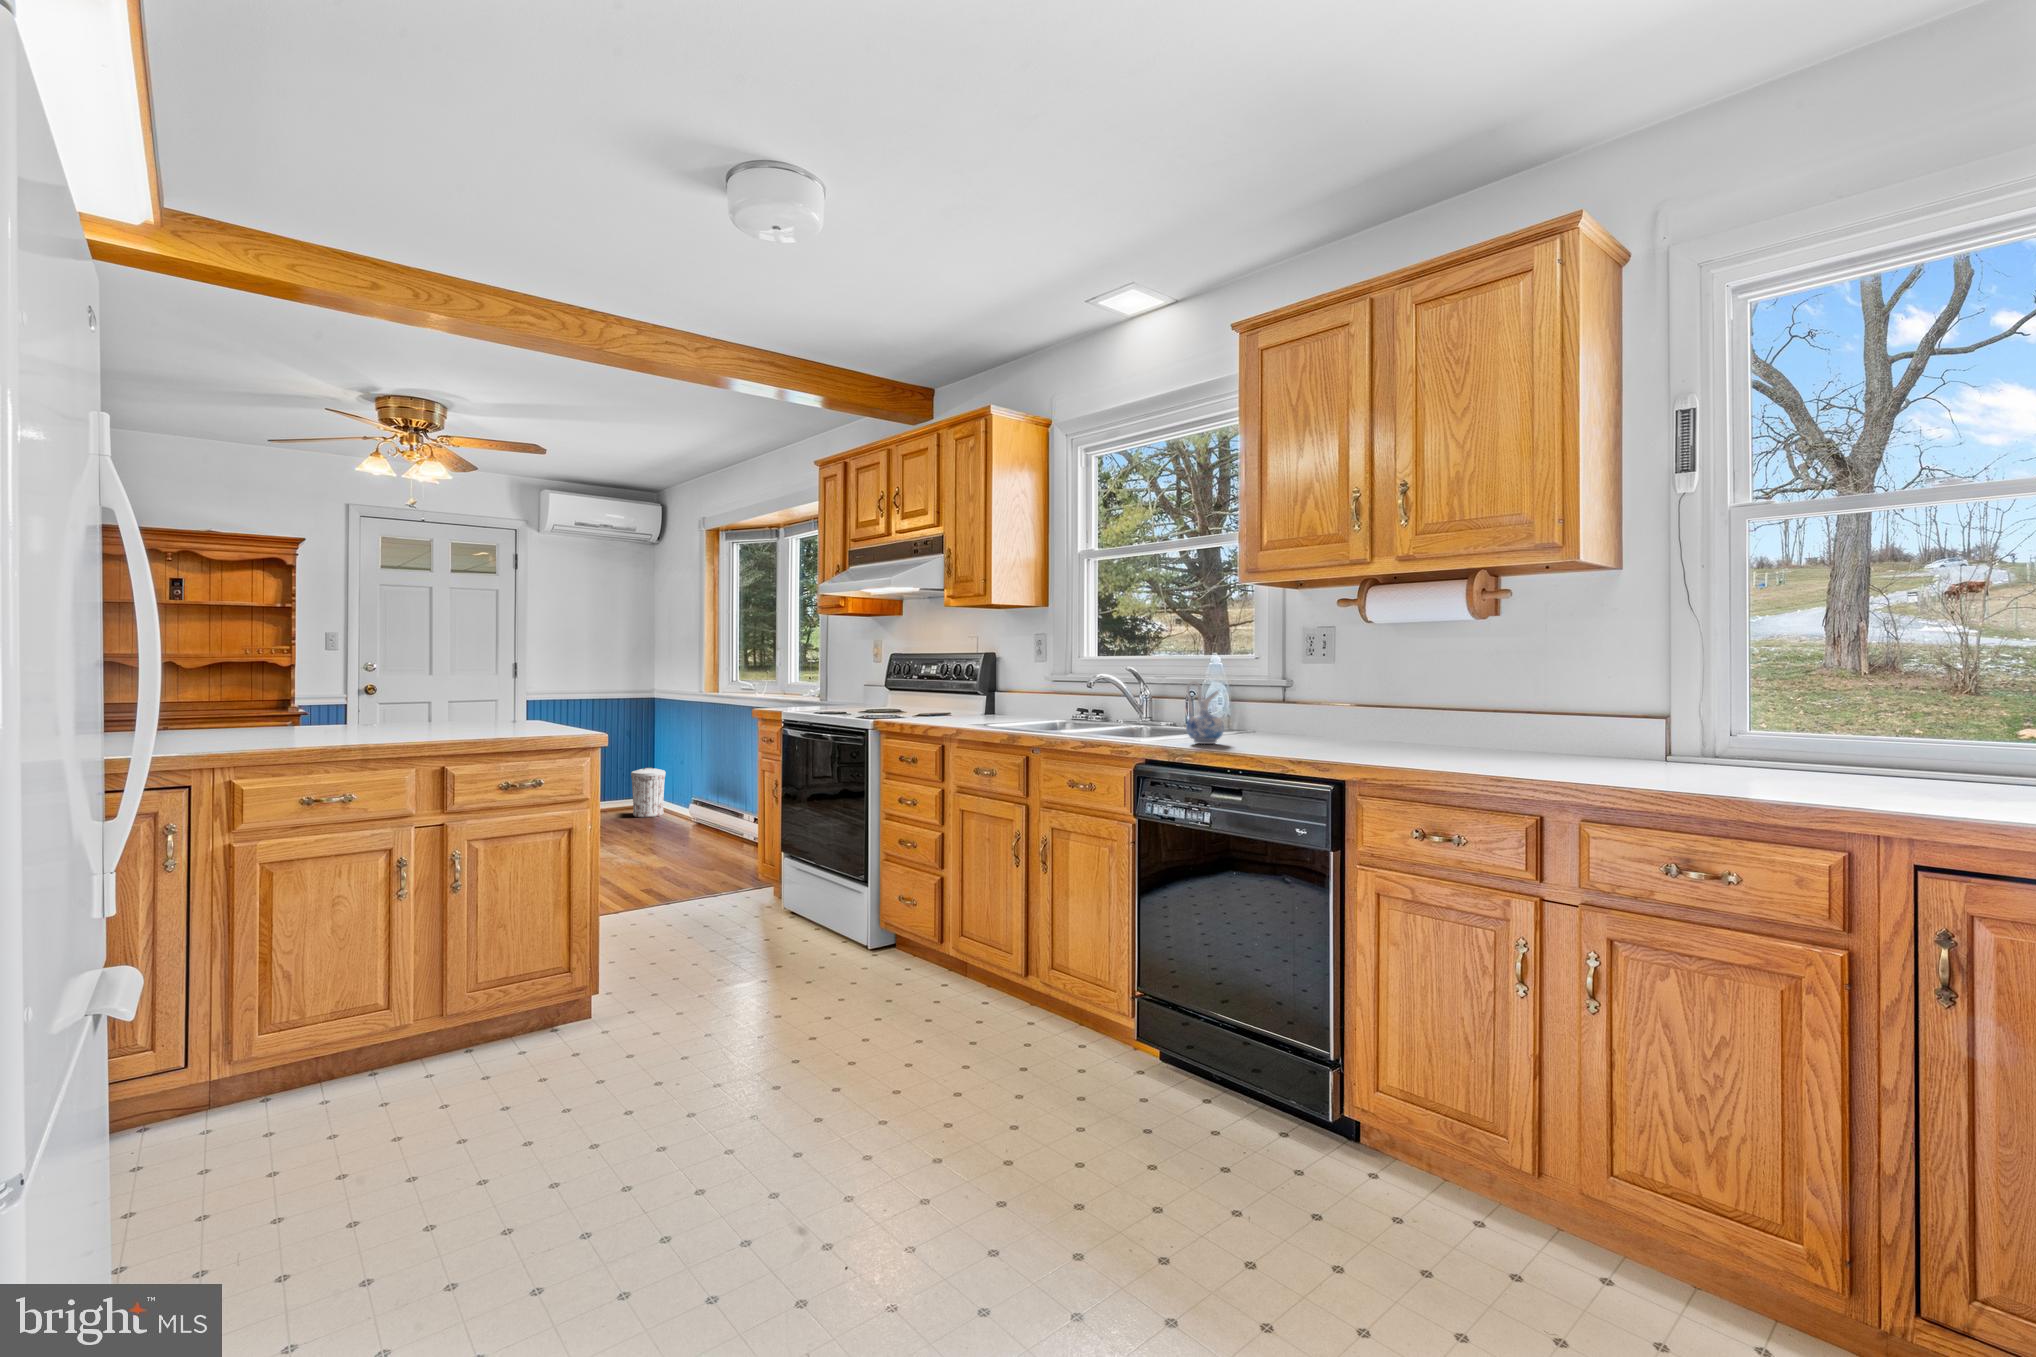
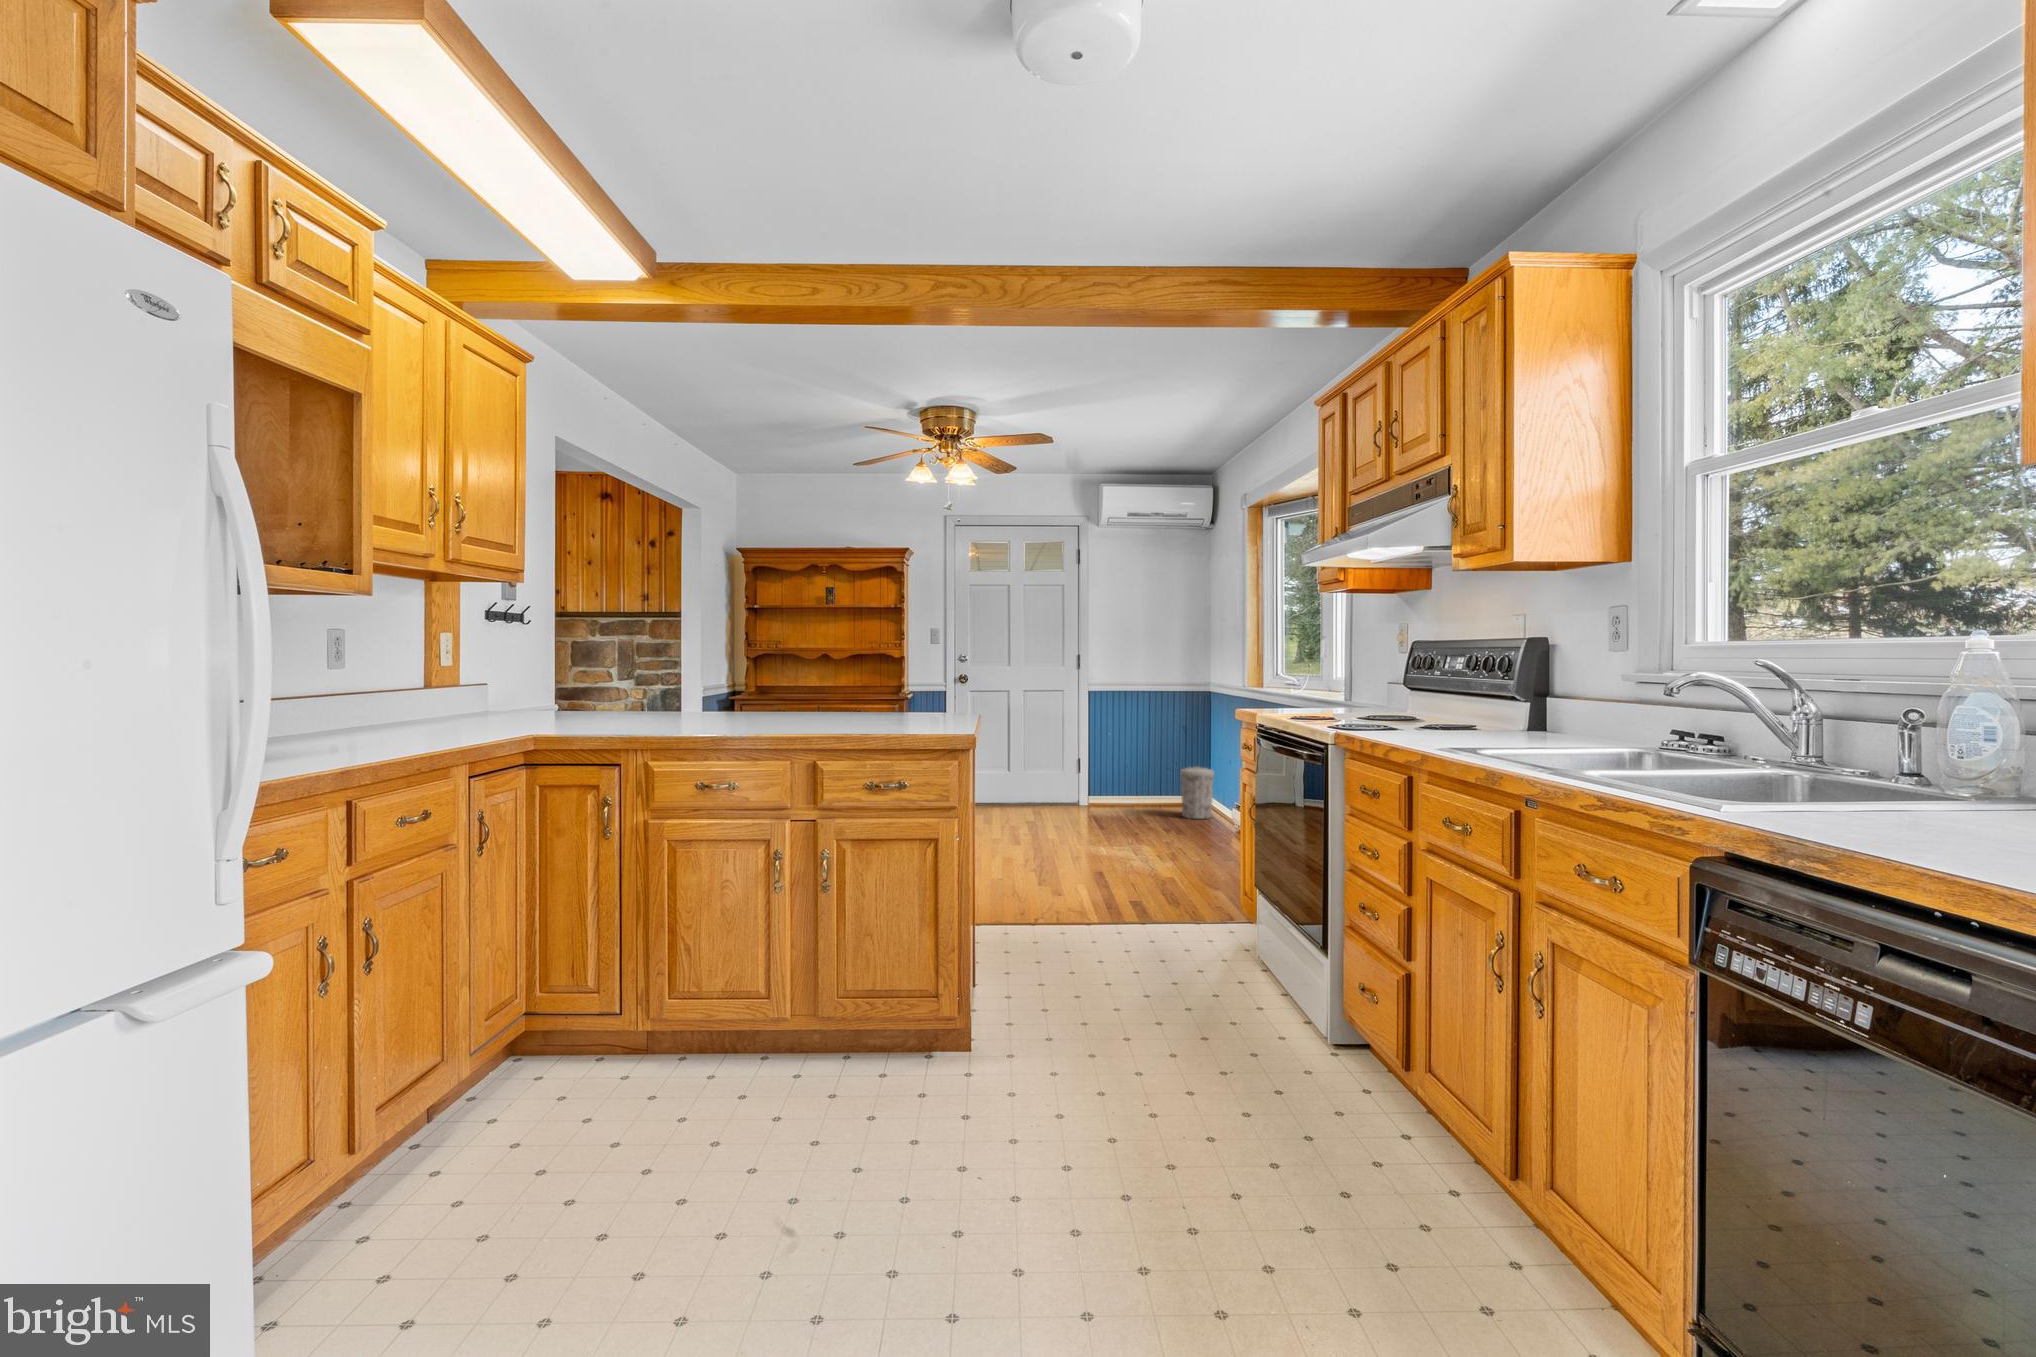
ceramic pitcher: present [1186,681,1224,744] -> none [1831,692,1945,836]

